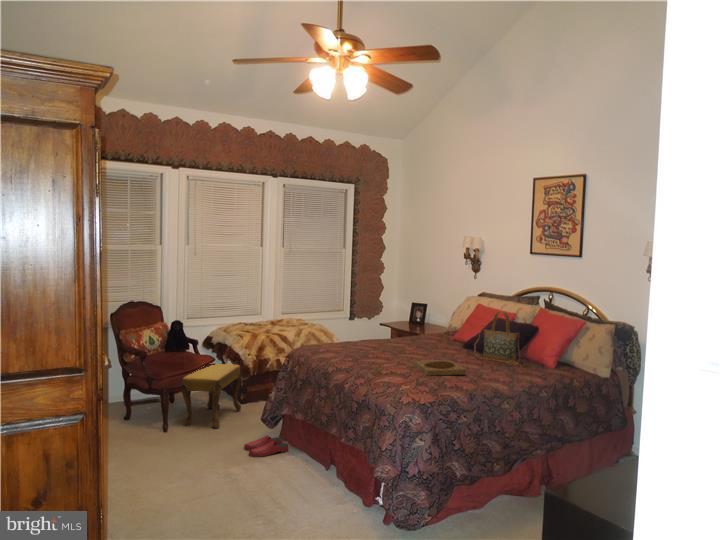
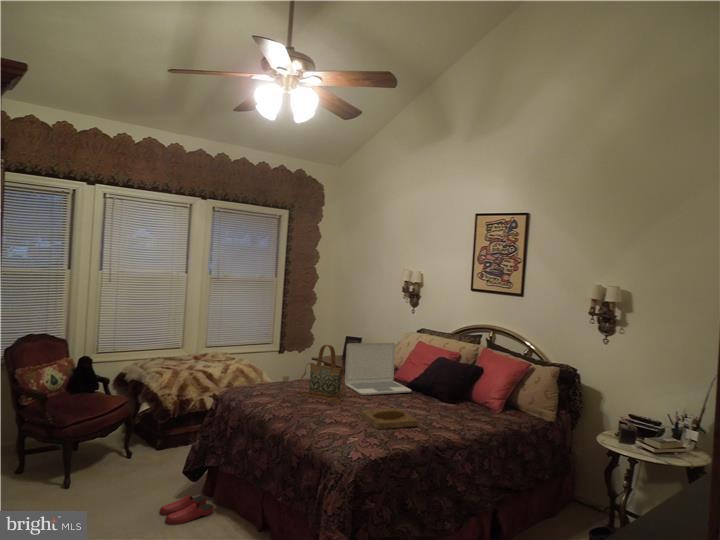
laptop: none [404,305,467,352] -> present [345,343,412,395]
handbag: present [474,312,521,366] -> present [299,345,344,403]
footstool: present [182,364,241,429] -> none [85,407,159,487]

